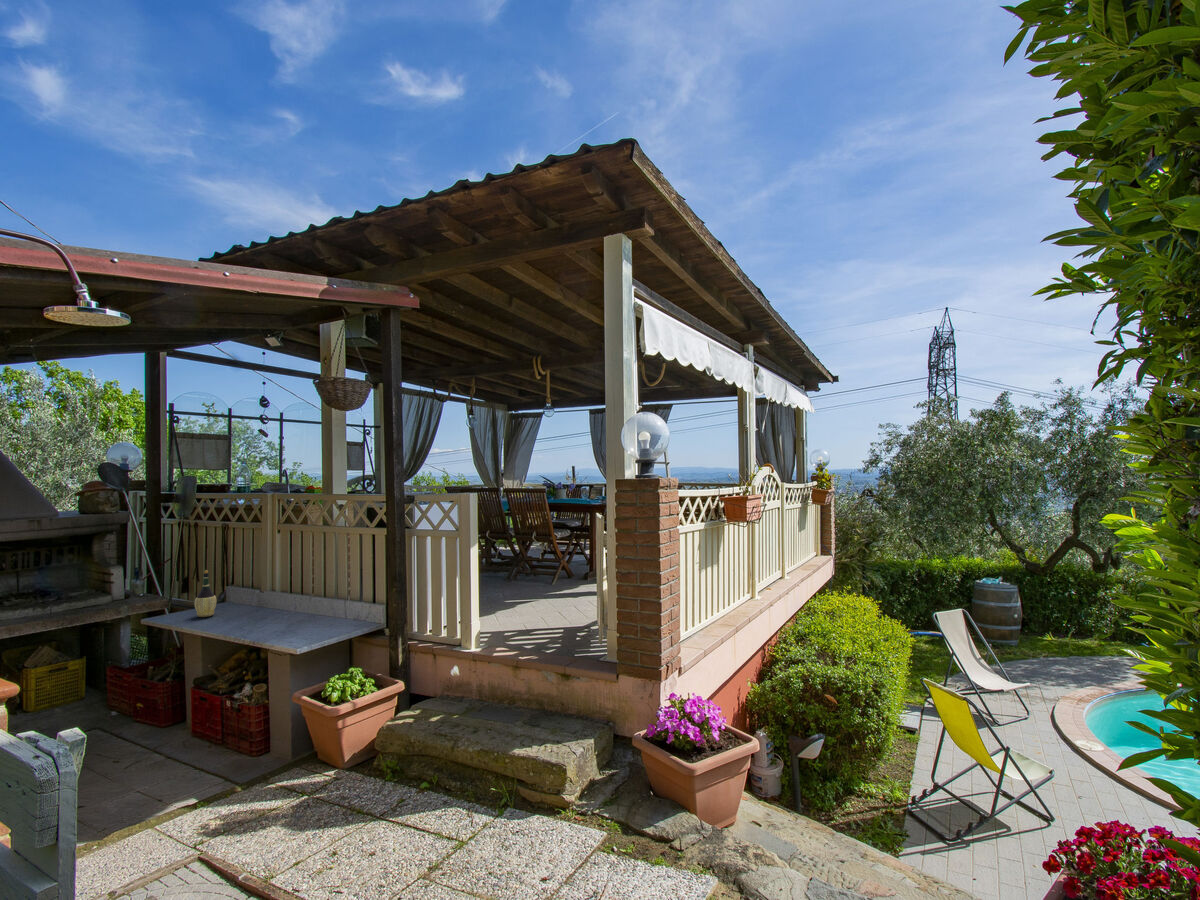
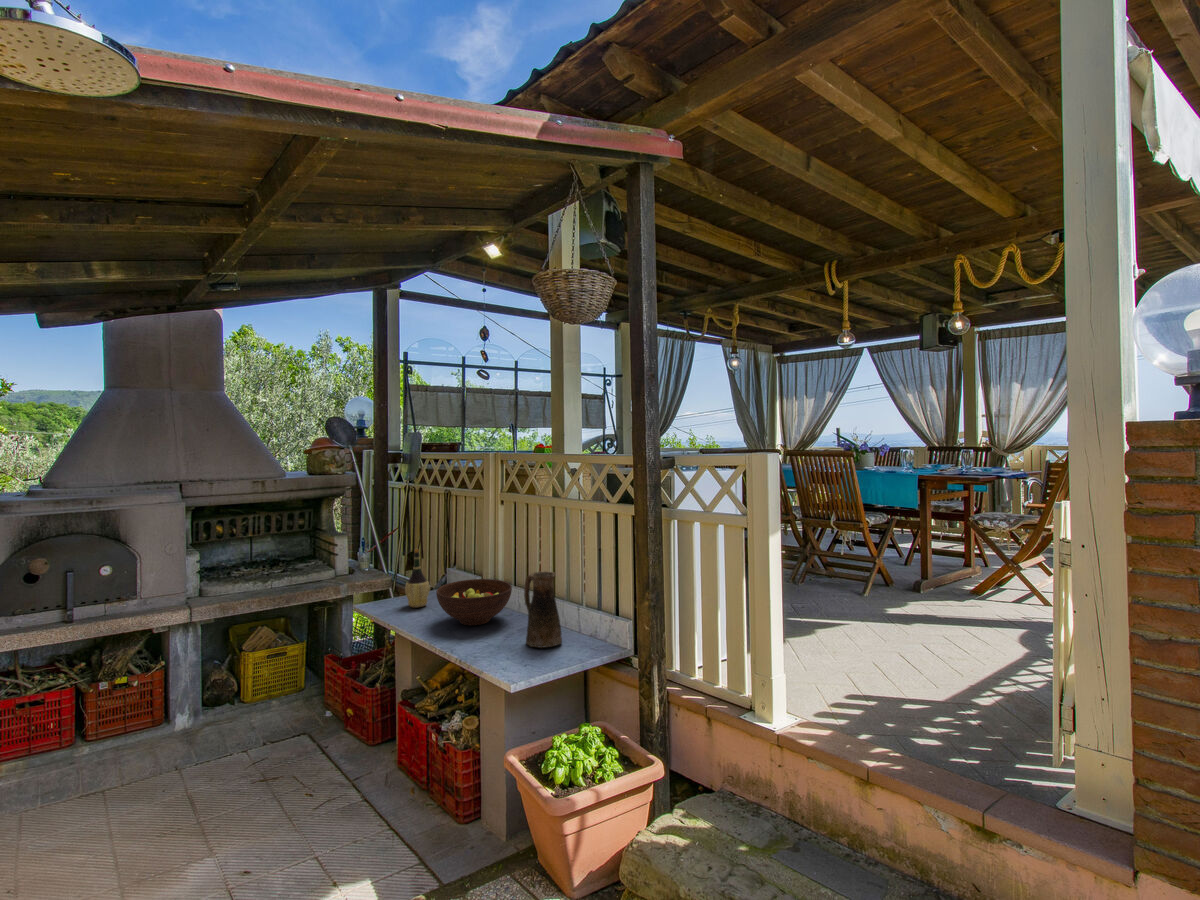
pitcher: none [305,577,333,629] -> present [524,571,562,648]
fruit bowl: none [229,589,292,623] -> present [436,579,512,625]

